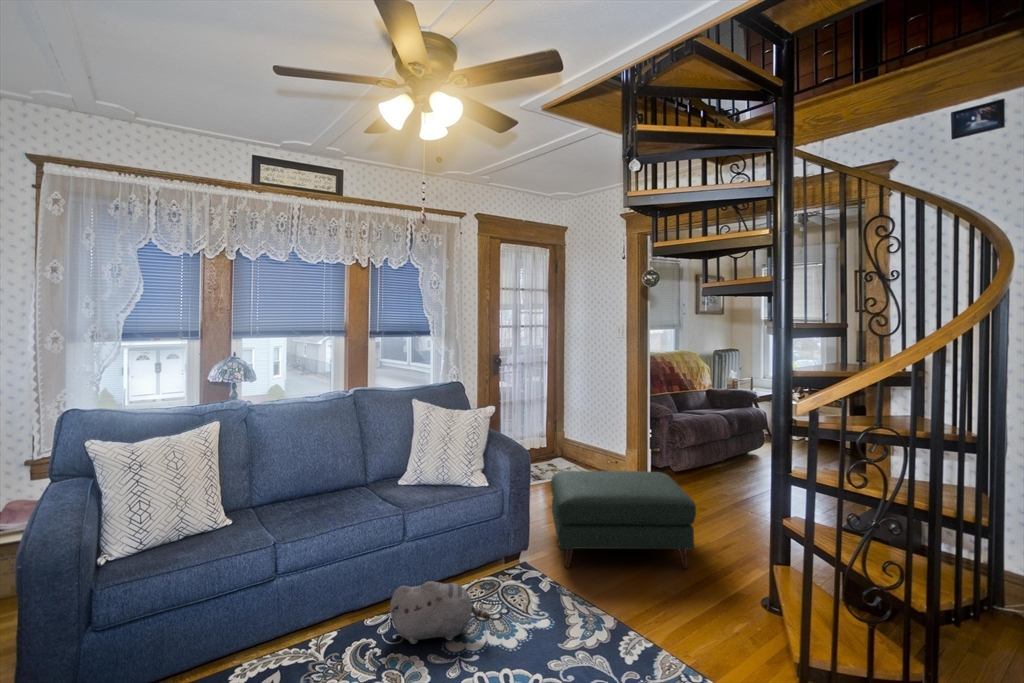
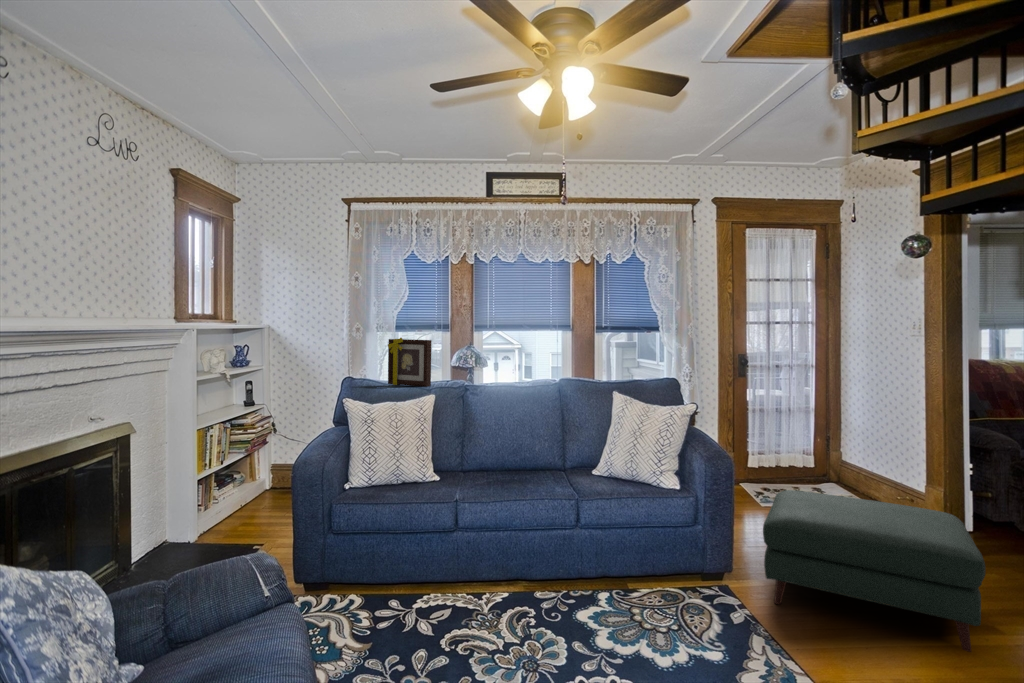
picture frame: none [140,353,207,413] -> present [388,338,432,387]
plush toy: present [390,581,490,644] -> none [546,567,646,636]

